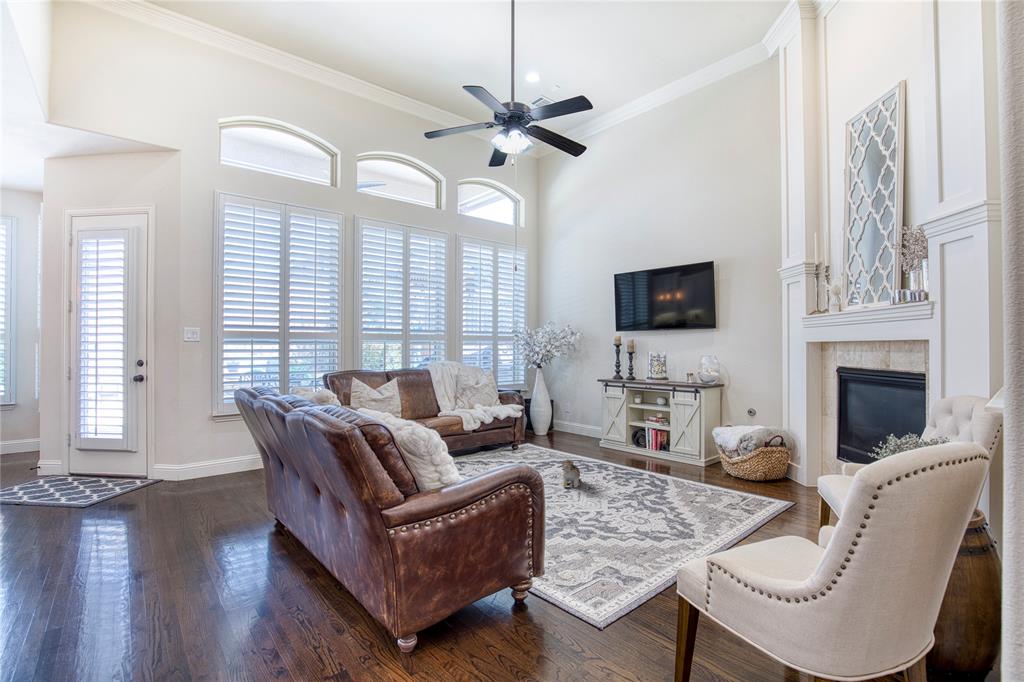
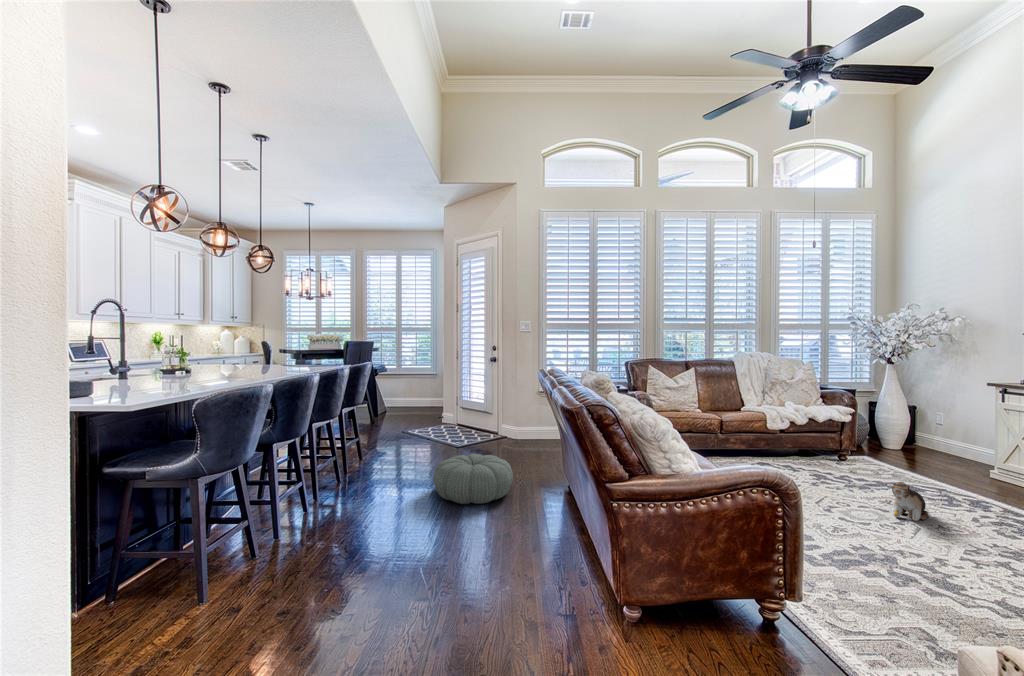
pouf: none [61,510,202,590] -> present [434,454,513,504]

